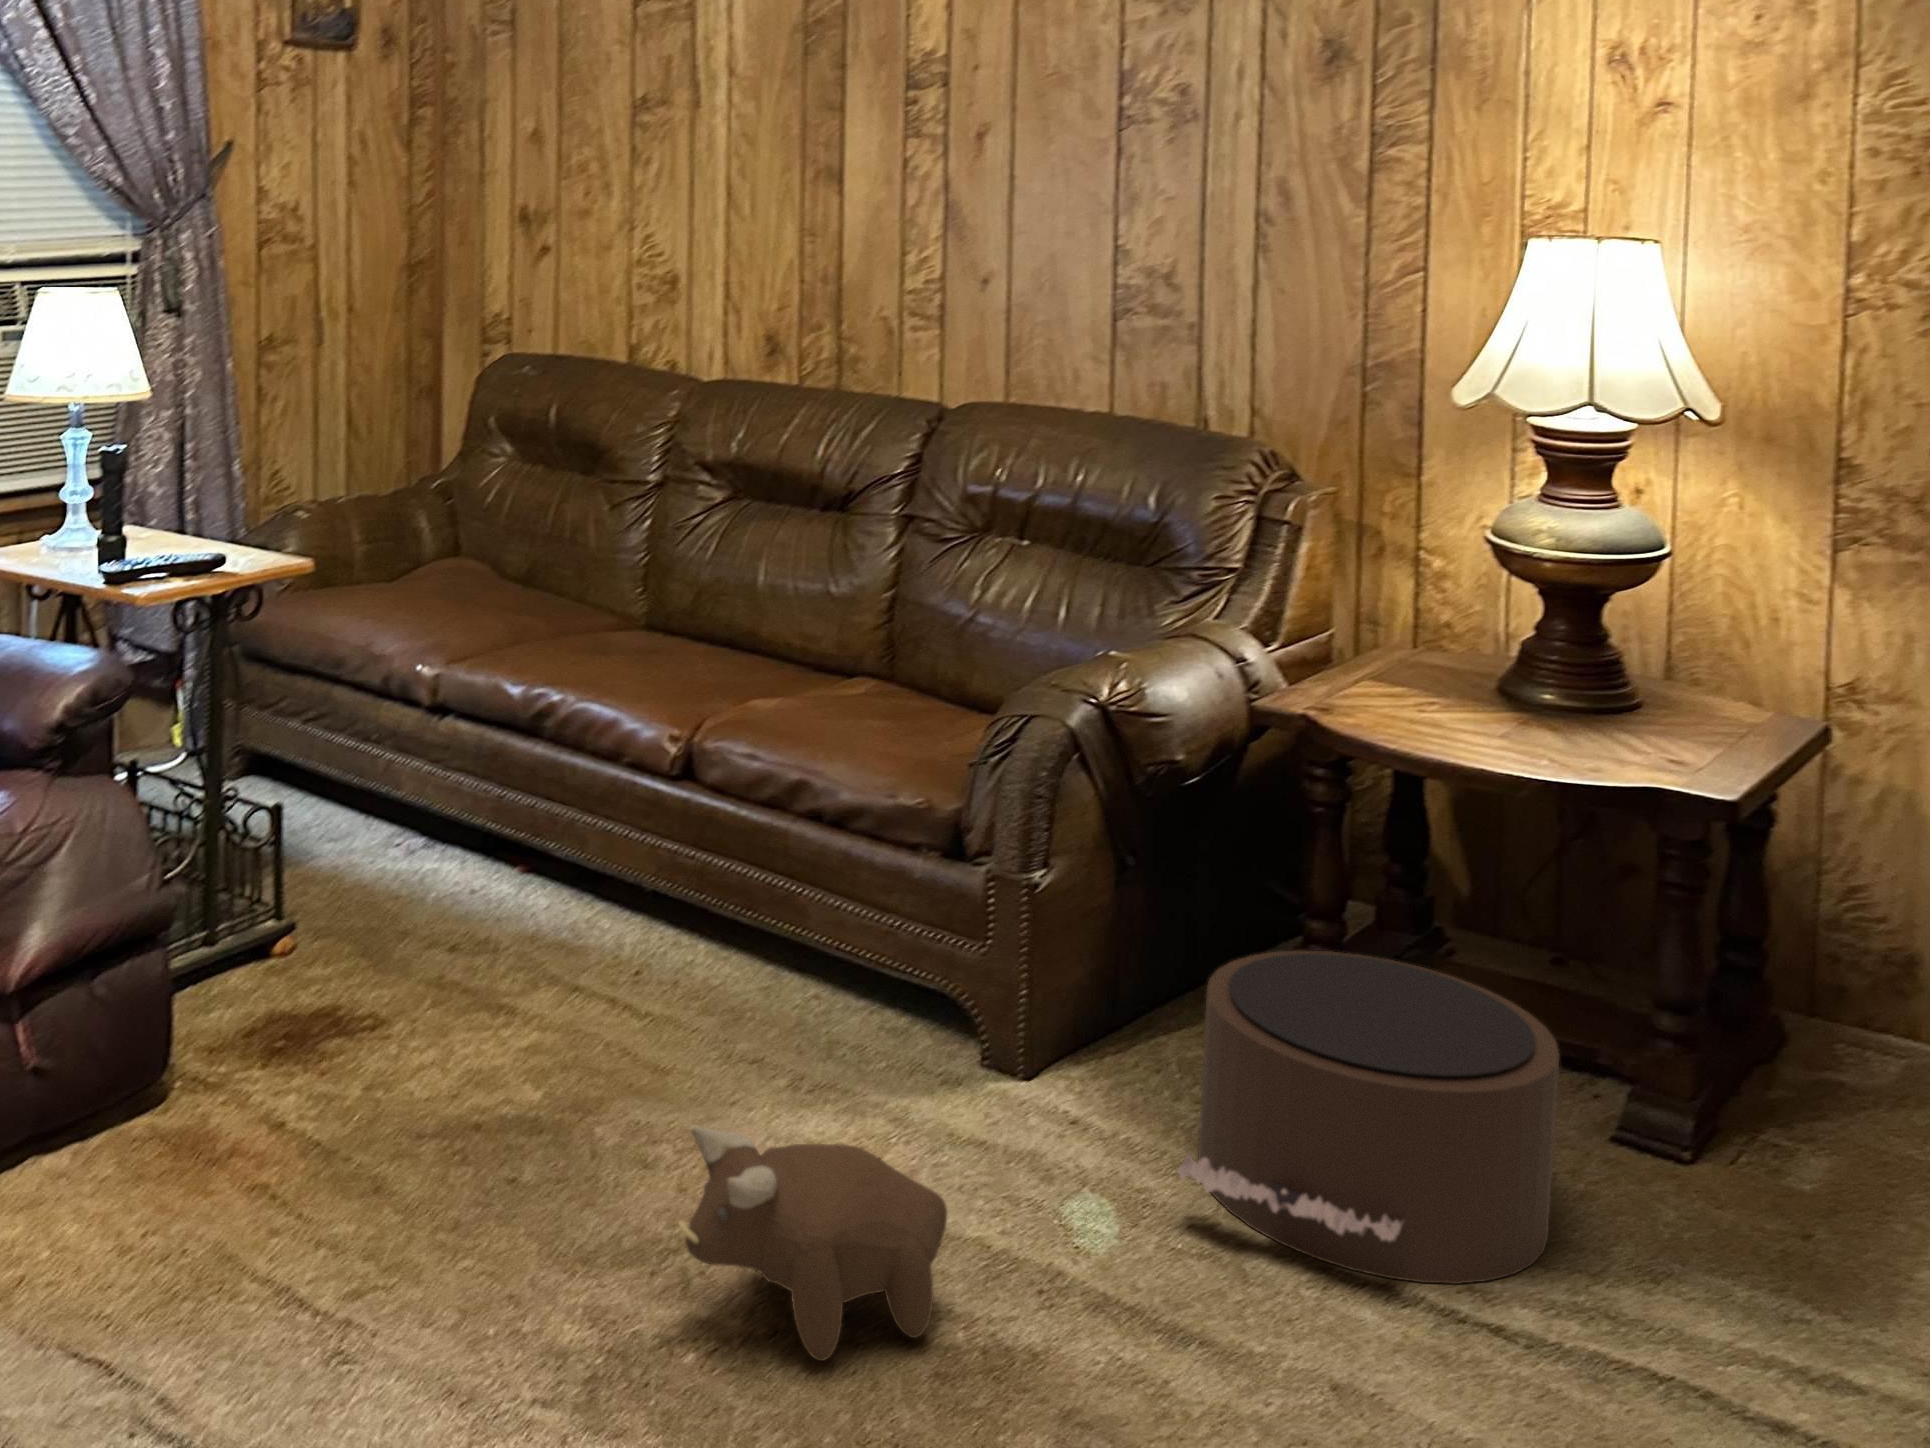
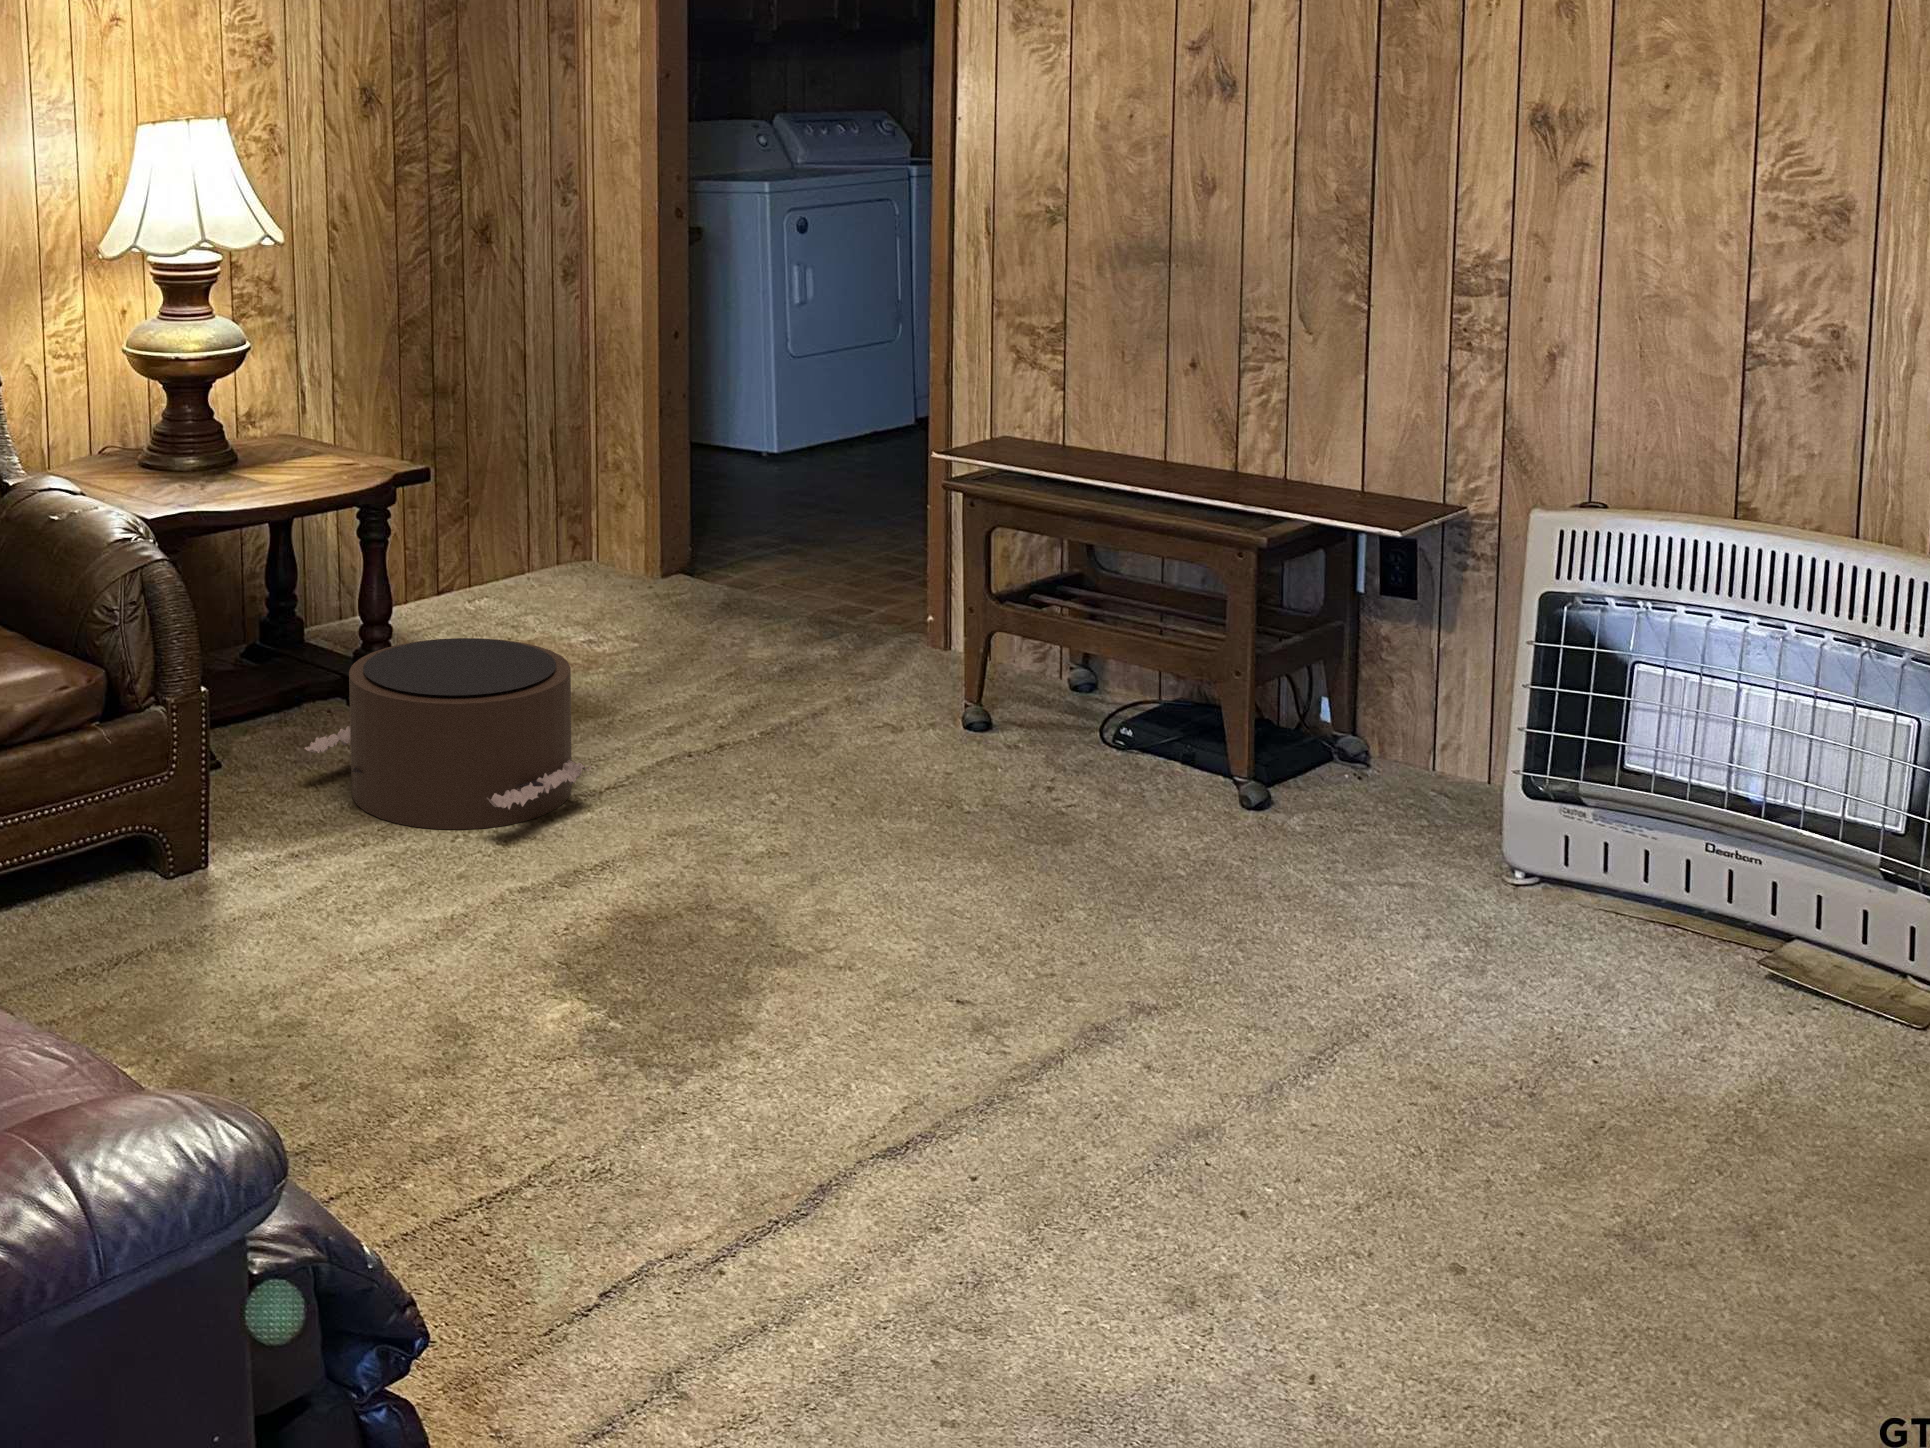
plush toy: present [678,1127,947,1361] -> none [558,834,691,974]

